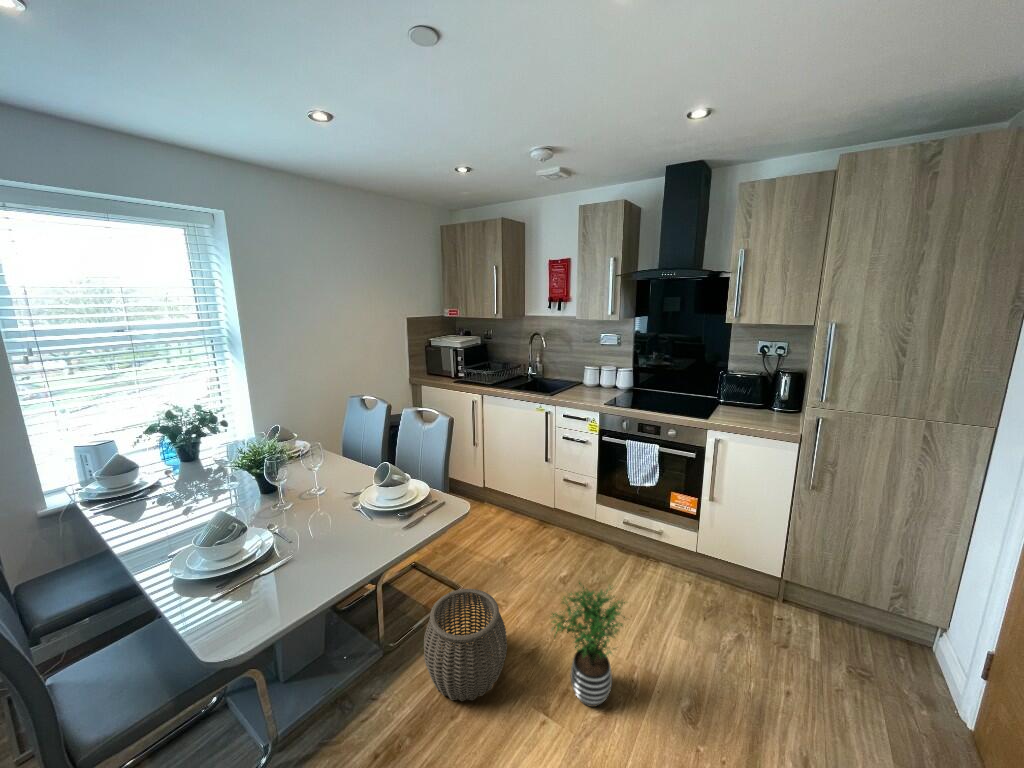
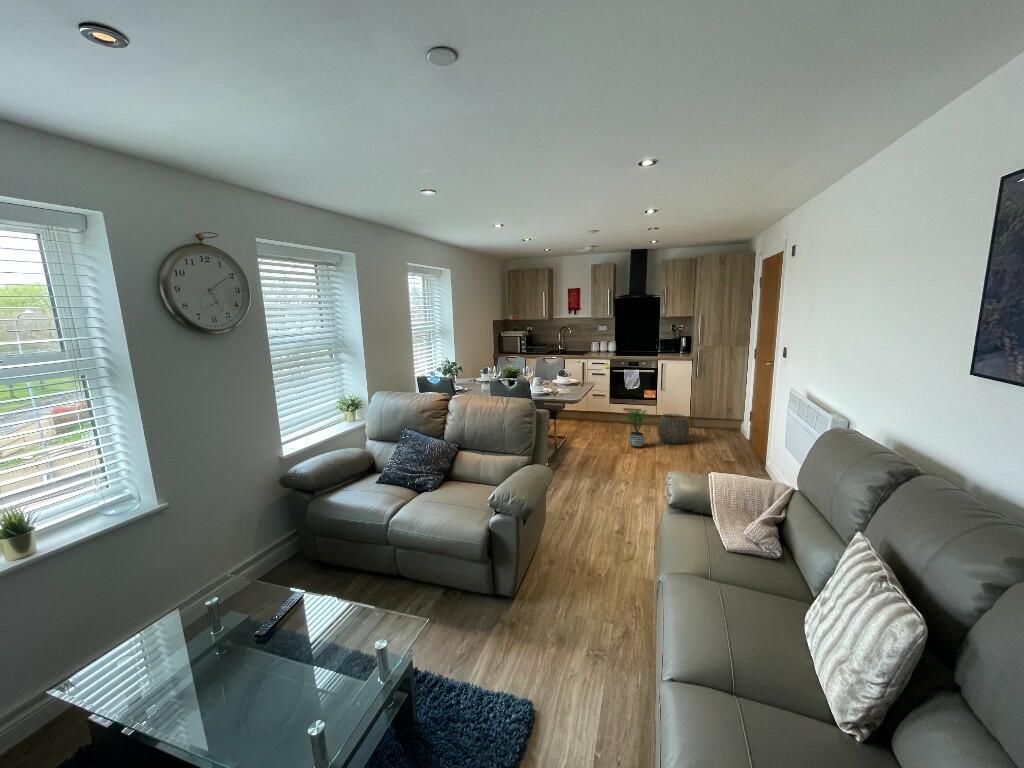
woven basket: present [424,589,507,701] -> present [658,414,689,444]

